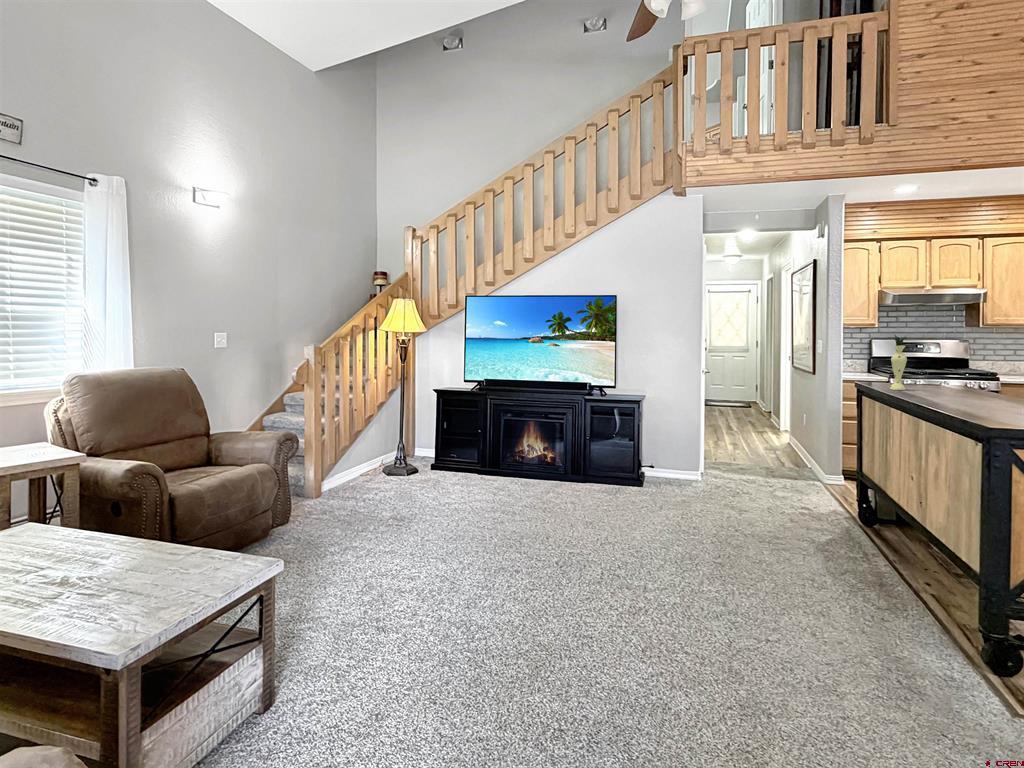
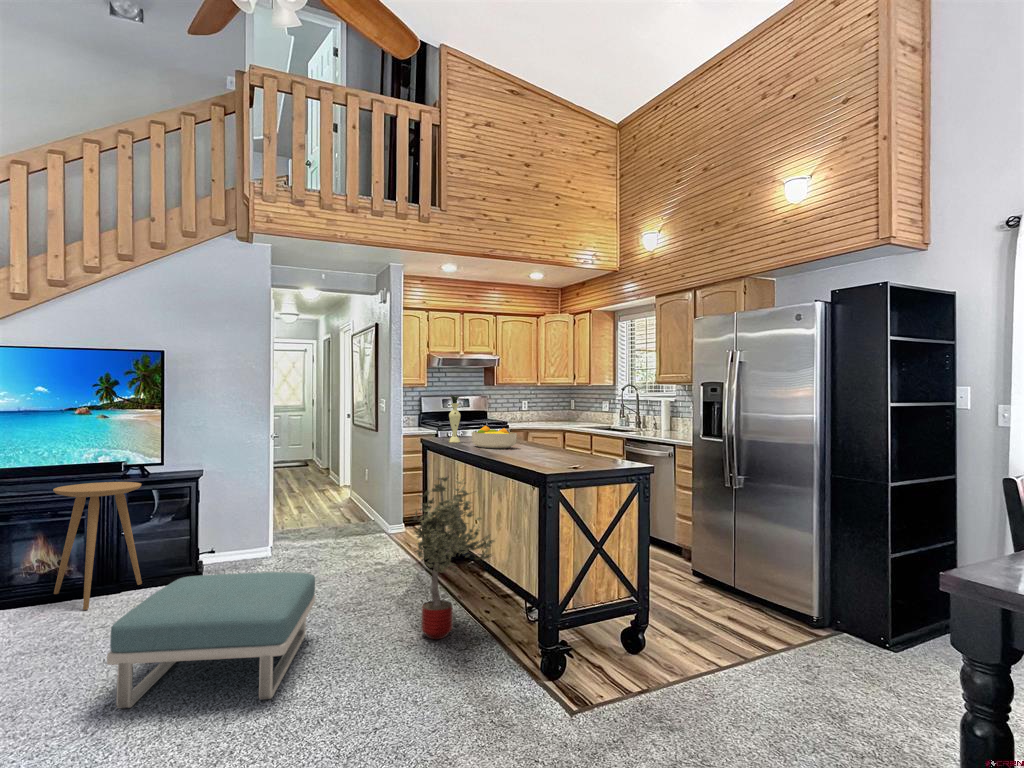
fruit bowl: none [916,371,983,399] -> present [471,426,517,448]
side table: none [548,406,603,496] -> present [53,482,142,610]
potted tree: none [820,423,931,589] -> present [414,477,495,639]
footstool: none [573,483,728,589] -> present [107,572,315,709]

